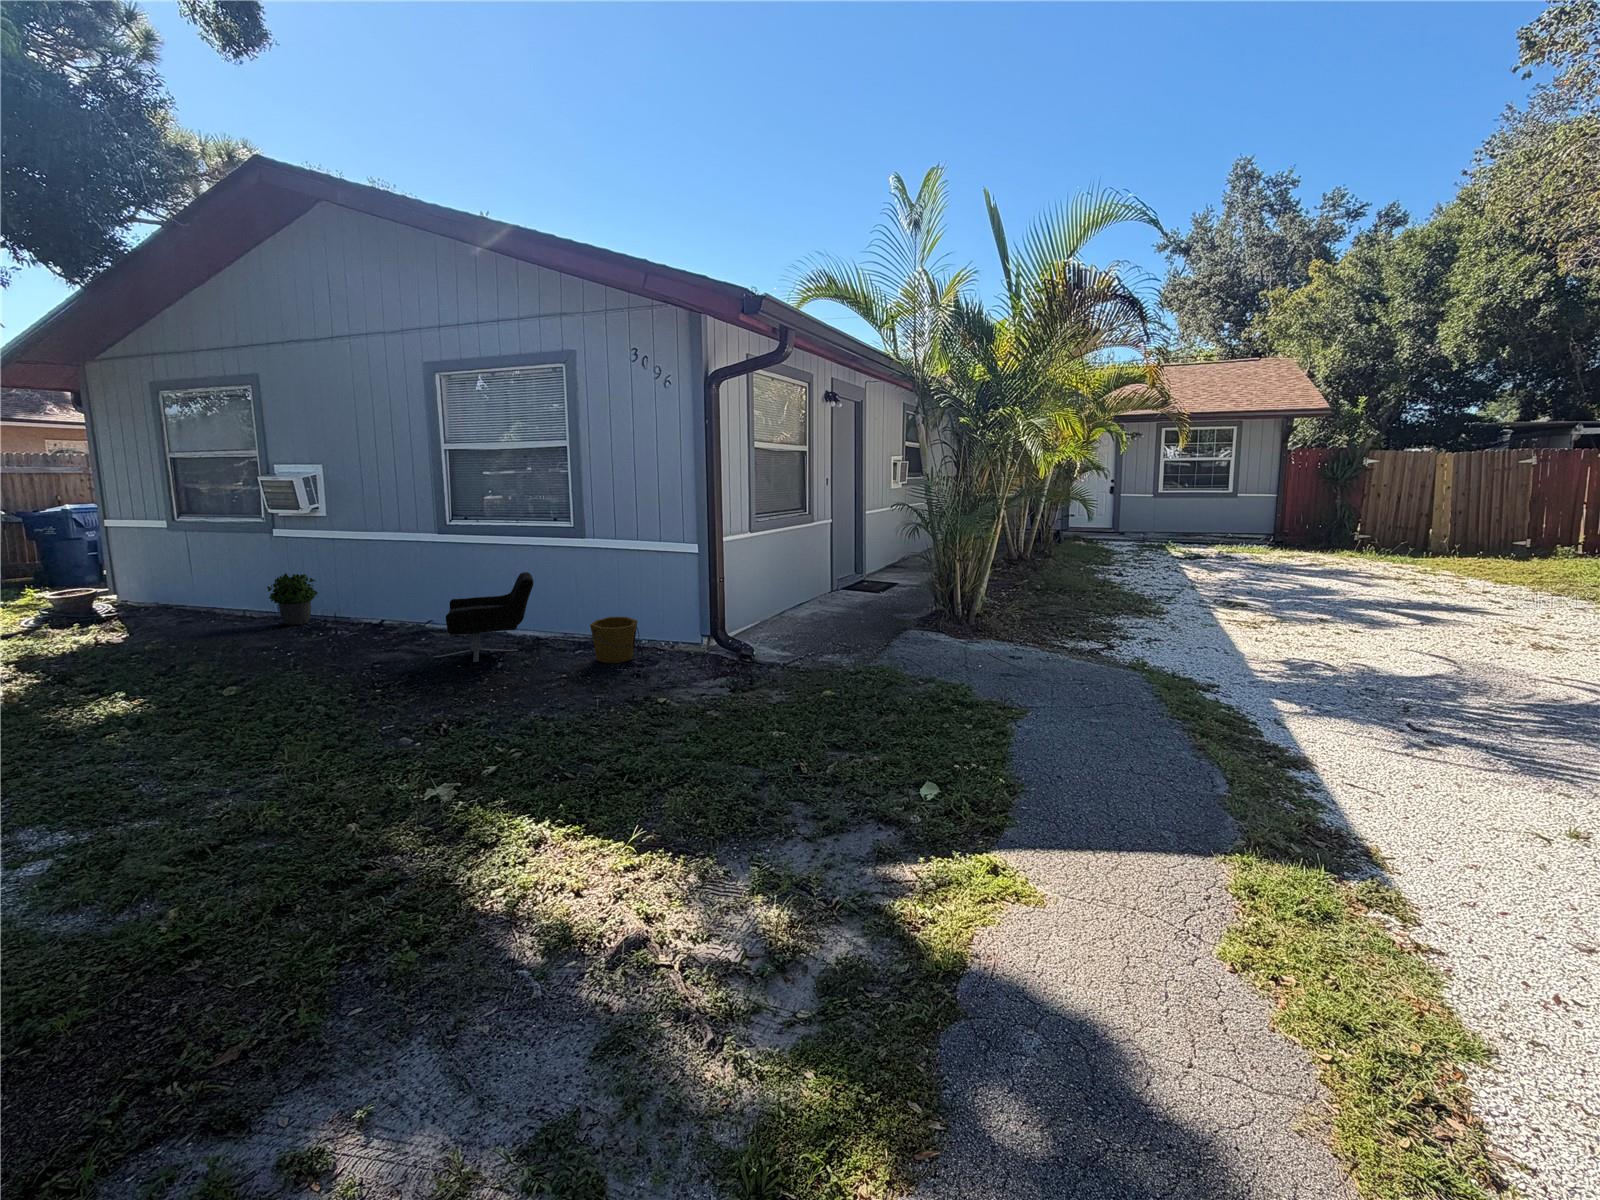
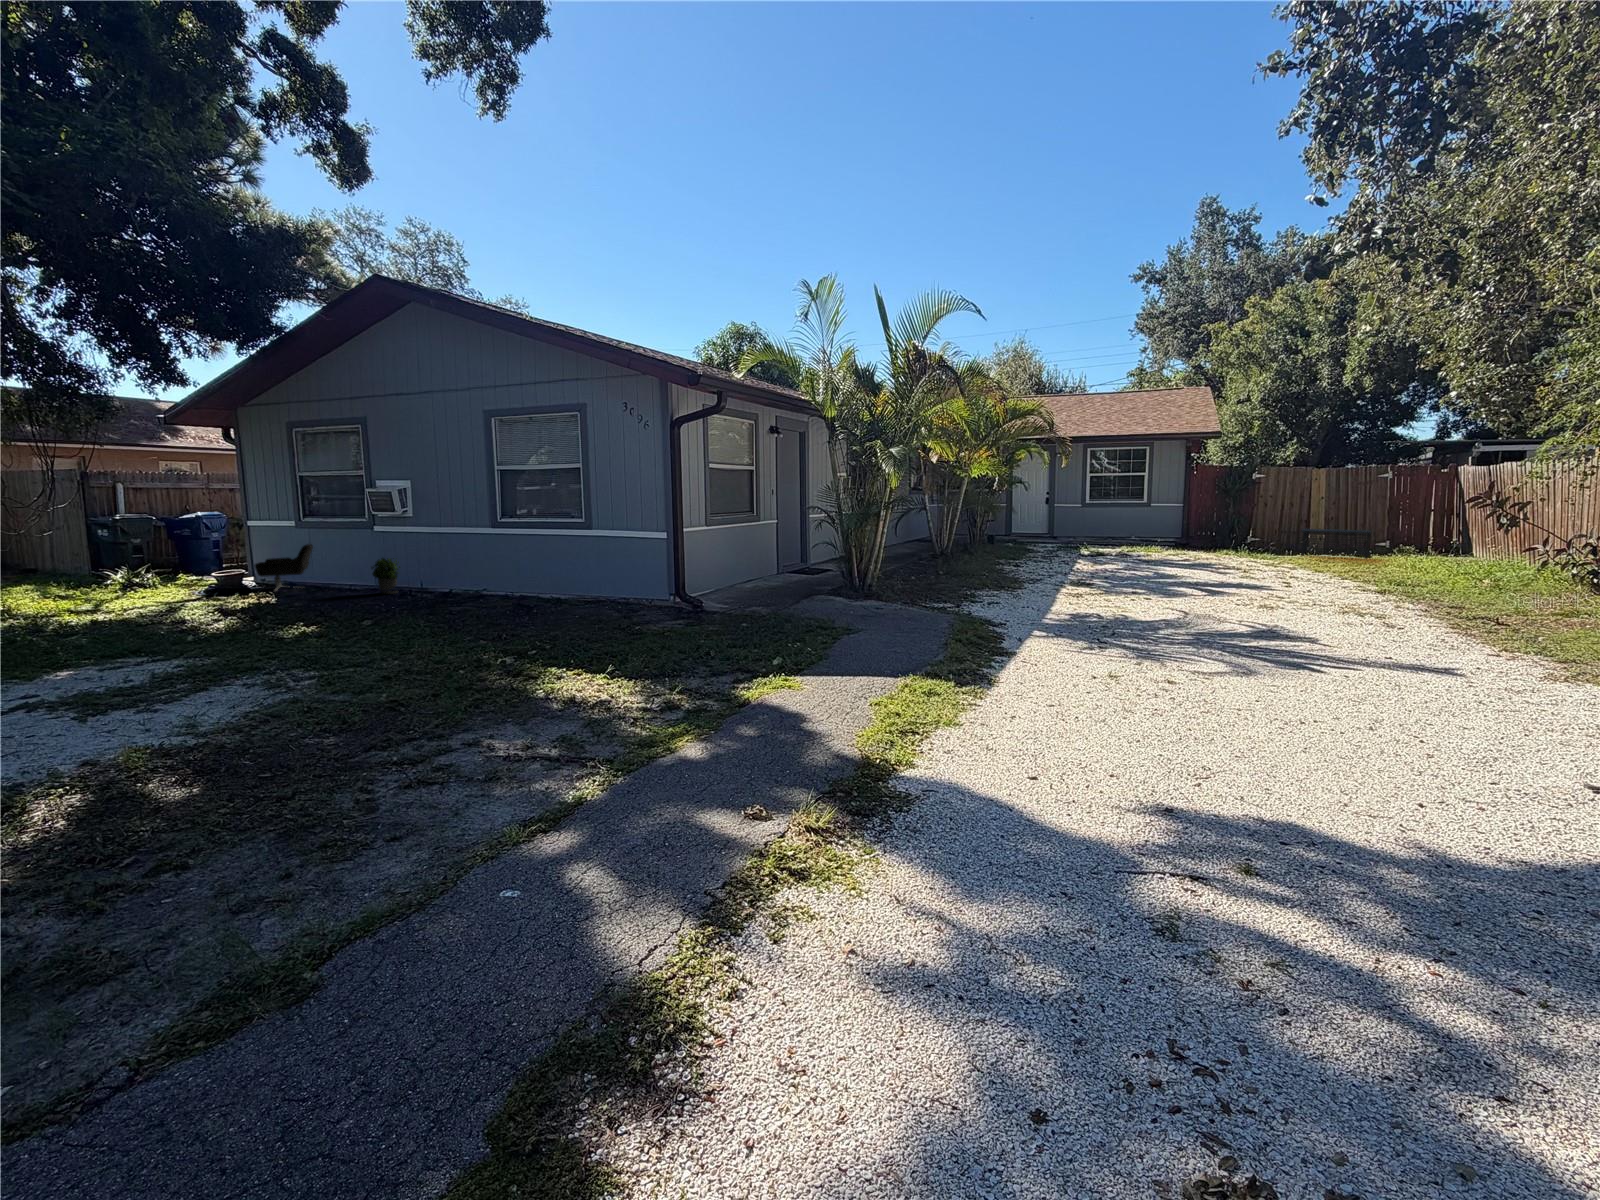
storage bench: none [1437,526,1534,563] -> present [1301,529,1371,558]
lounge chair: present [433,572,533,662] -> present [254,544,313,591]
bucket: present [590,617,640,663] -> none [595,583,629,613]

